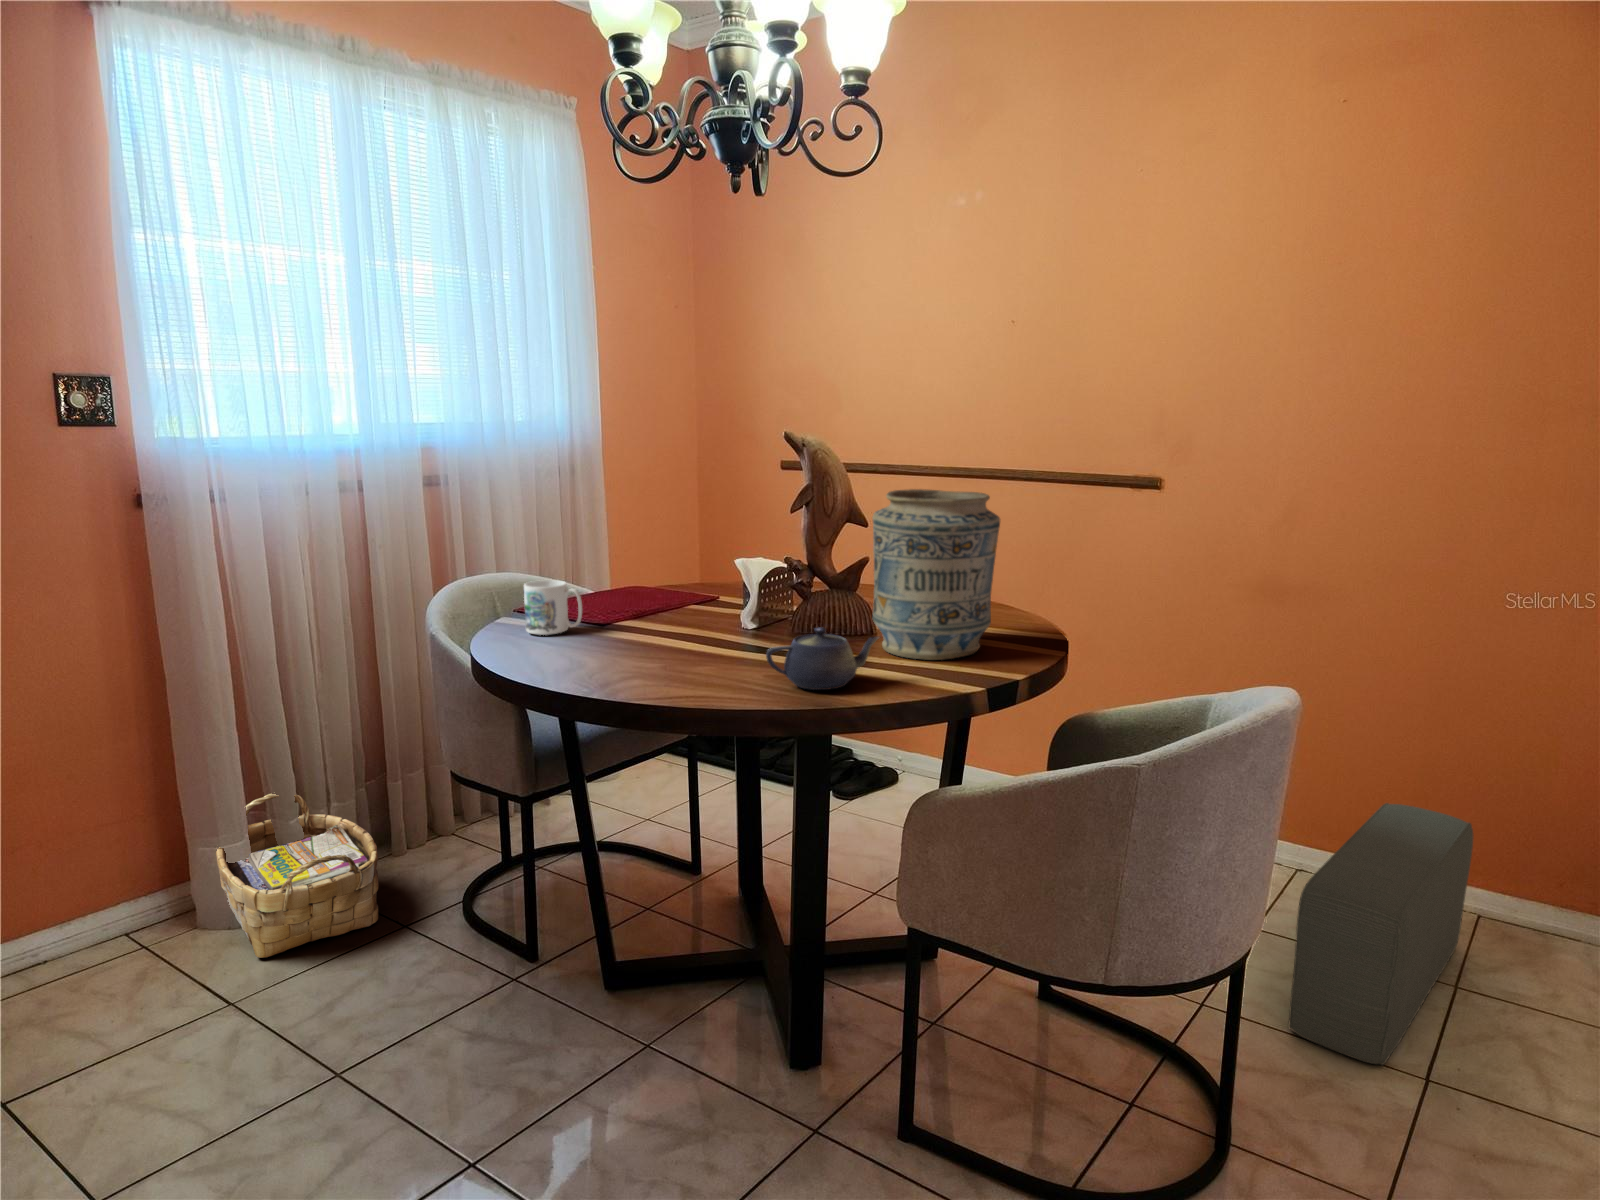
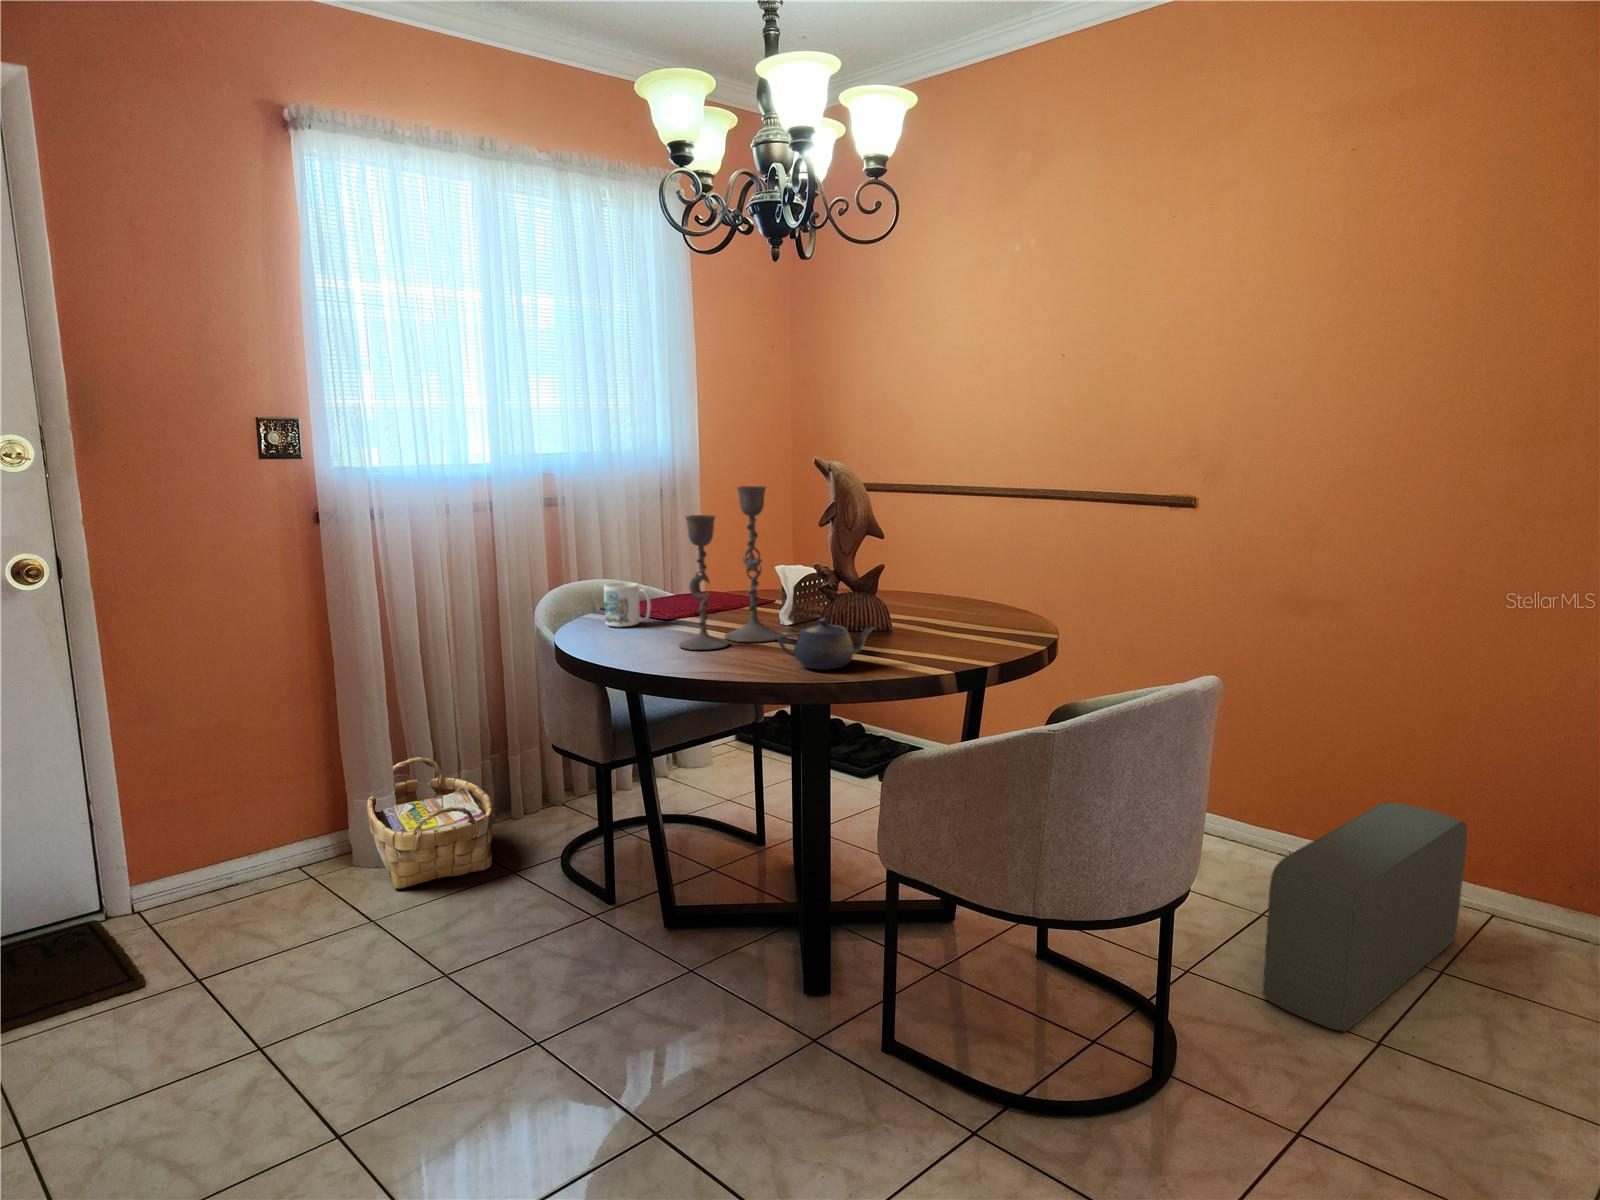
candlestick: none [629,465,752,666] -> present [679,486,784,650]
vase: present [873,489,1000,660] -> none [882,506,991,651]

